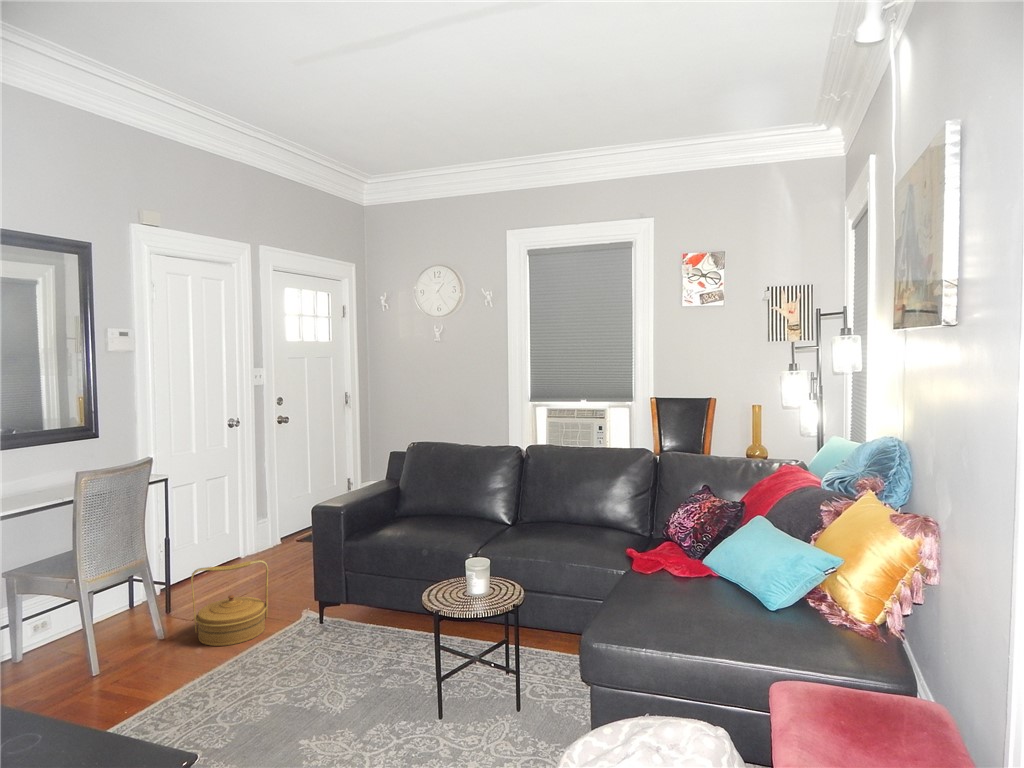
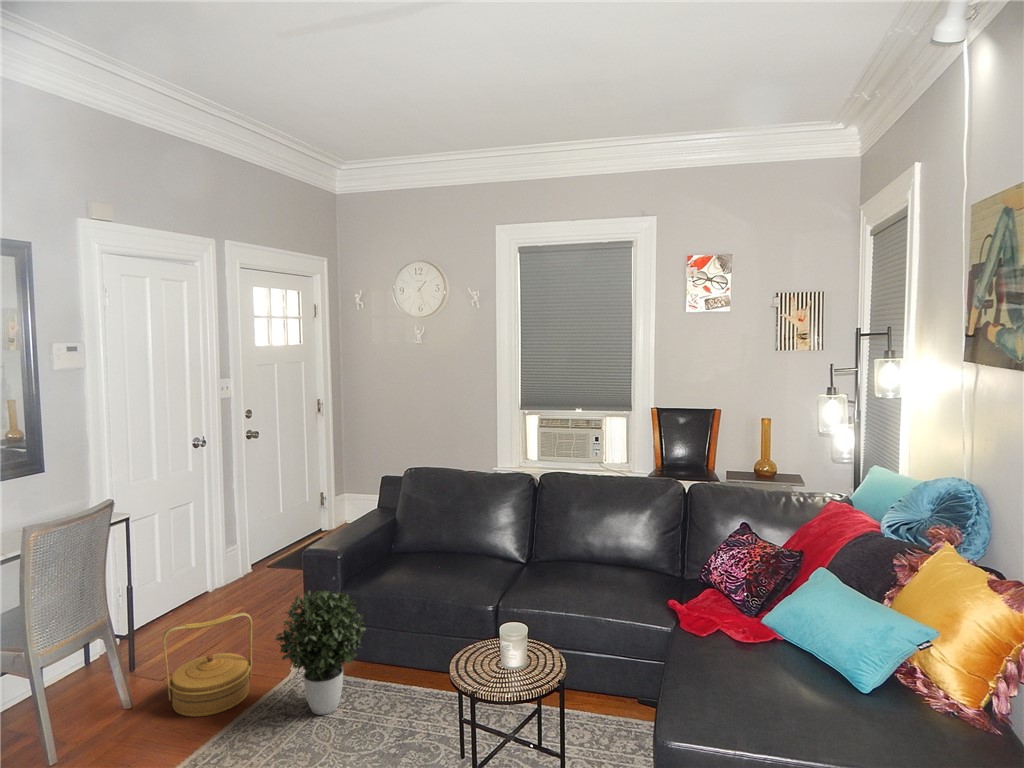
potted plant: none [283,537,364,648] -> present [276,590,366,715]

